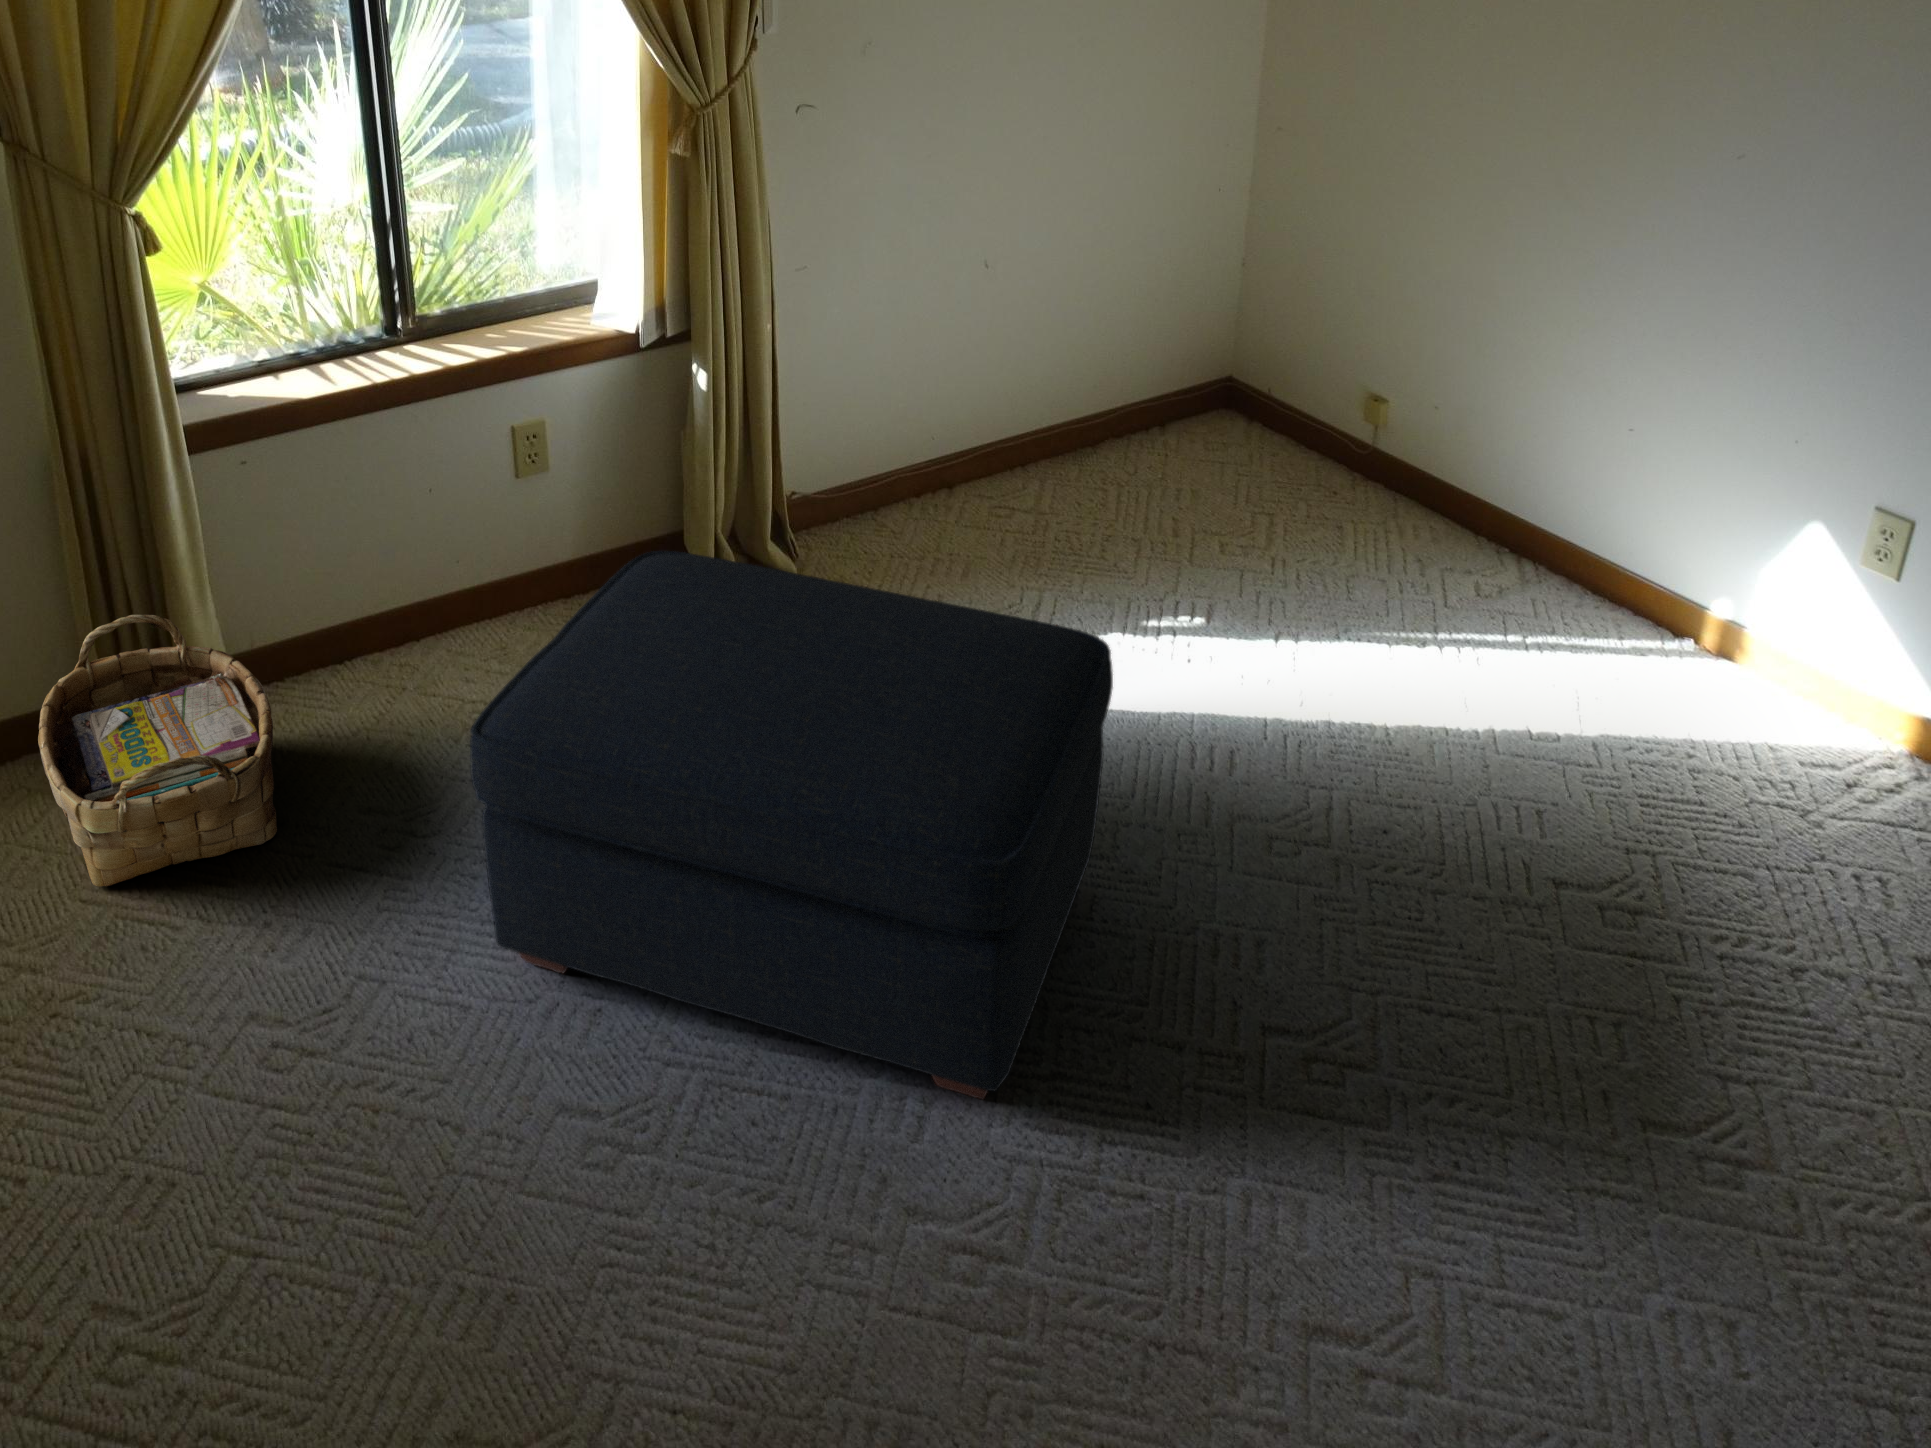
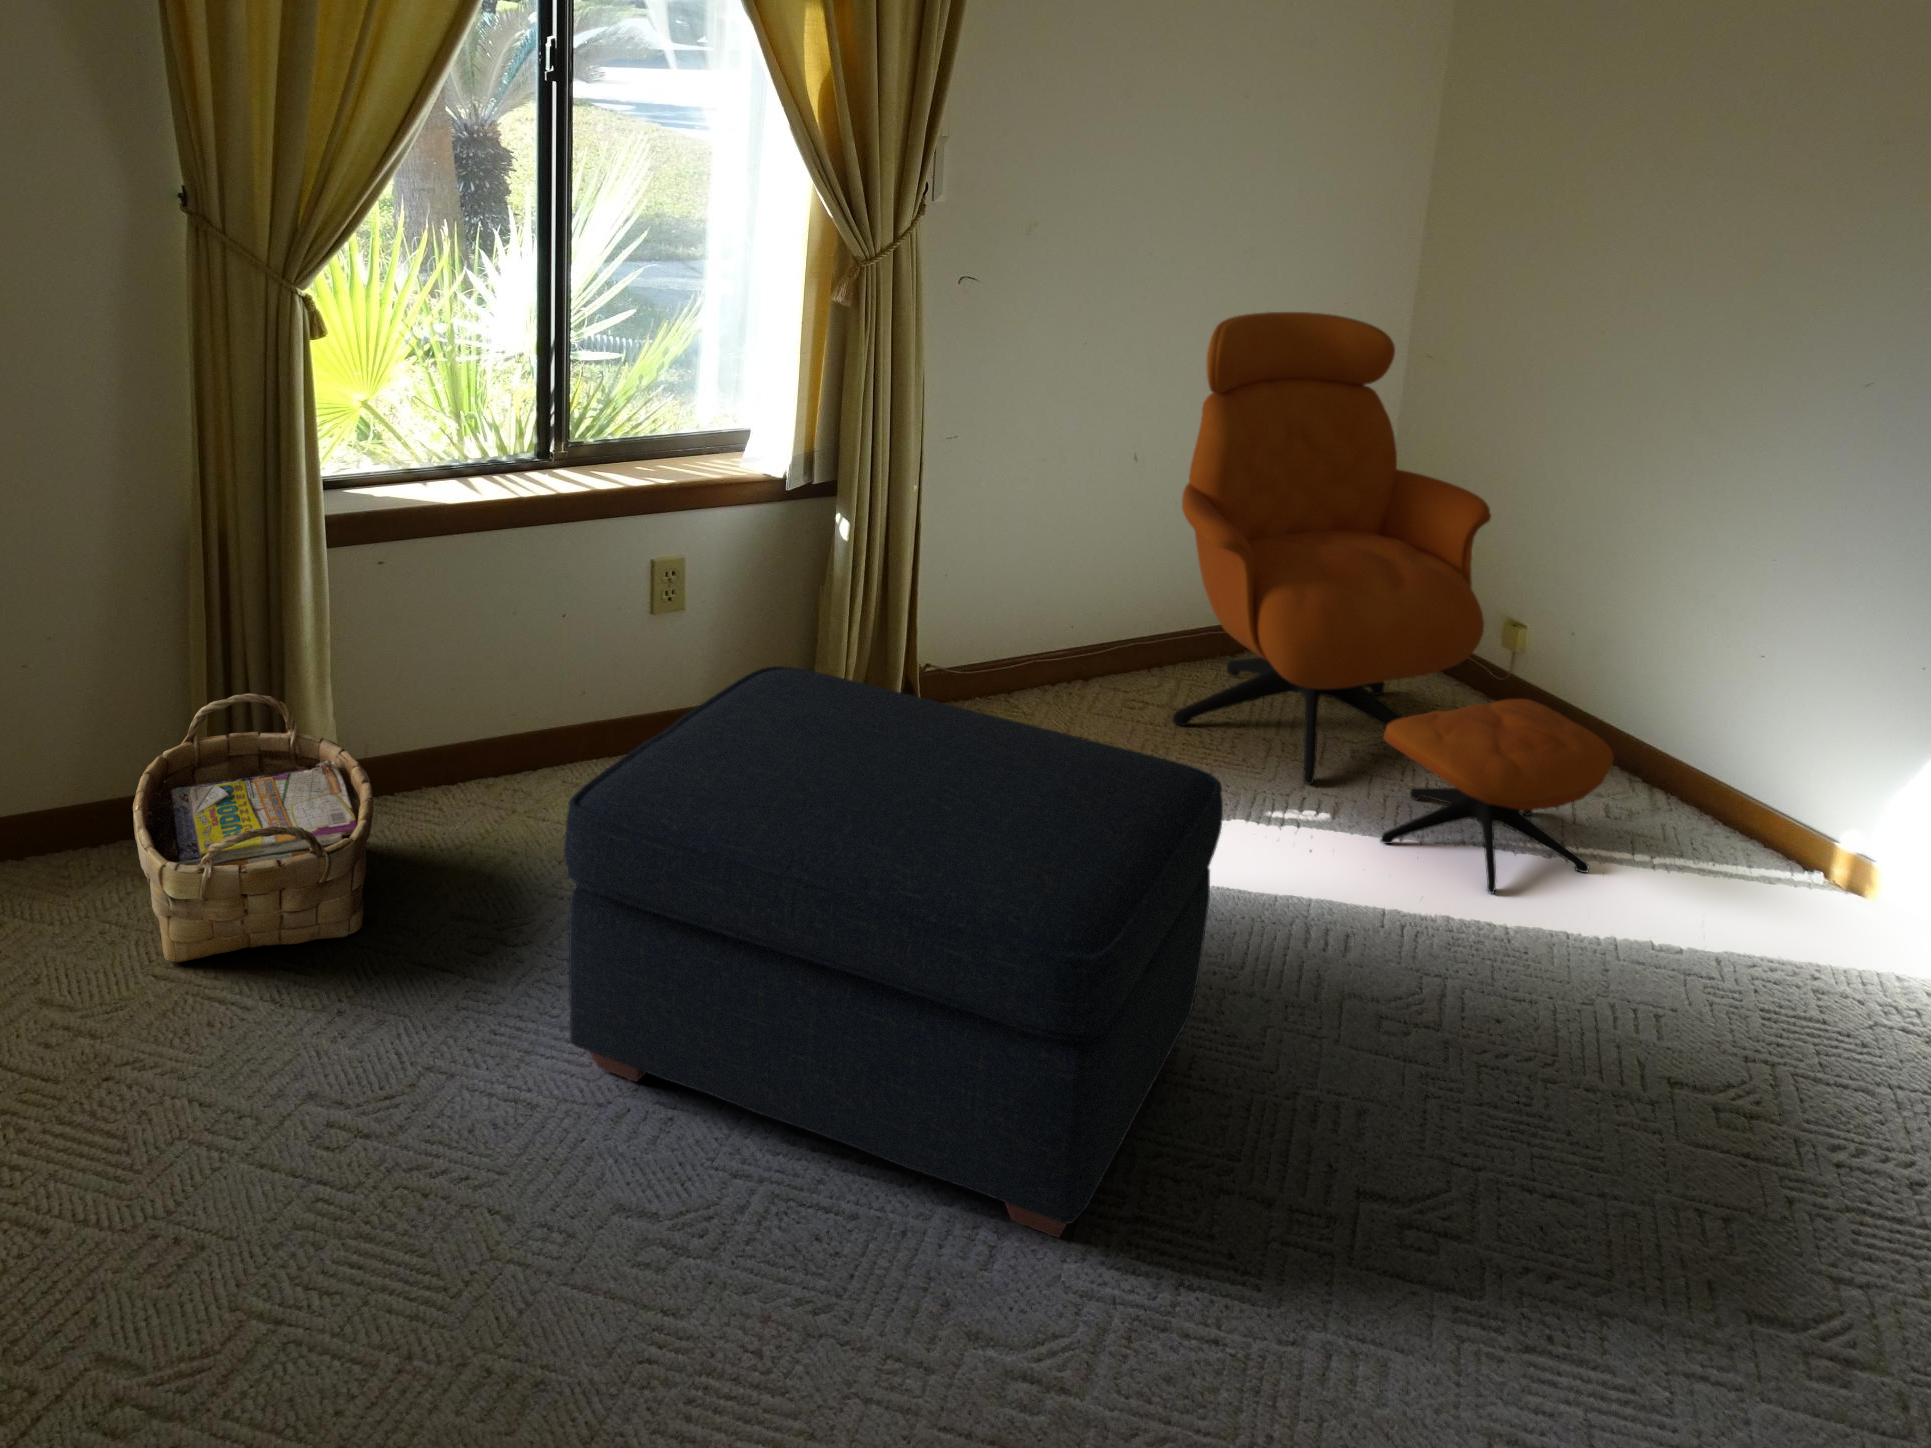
armchair: none [1040,104,1487,695] -> present [1172,312,1613,894]

